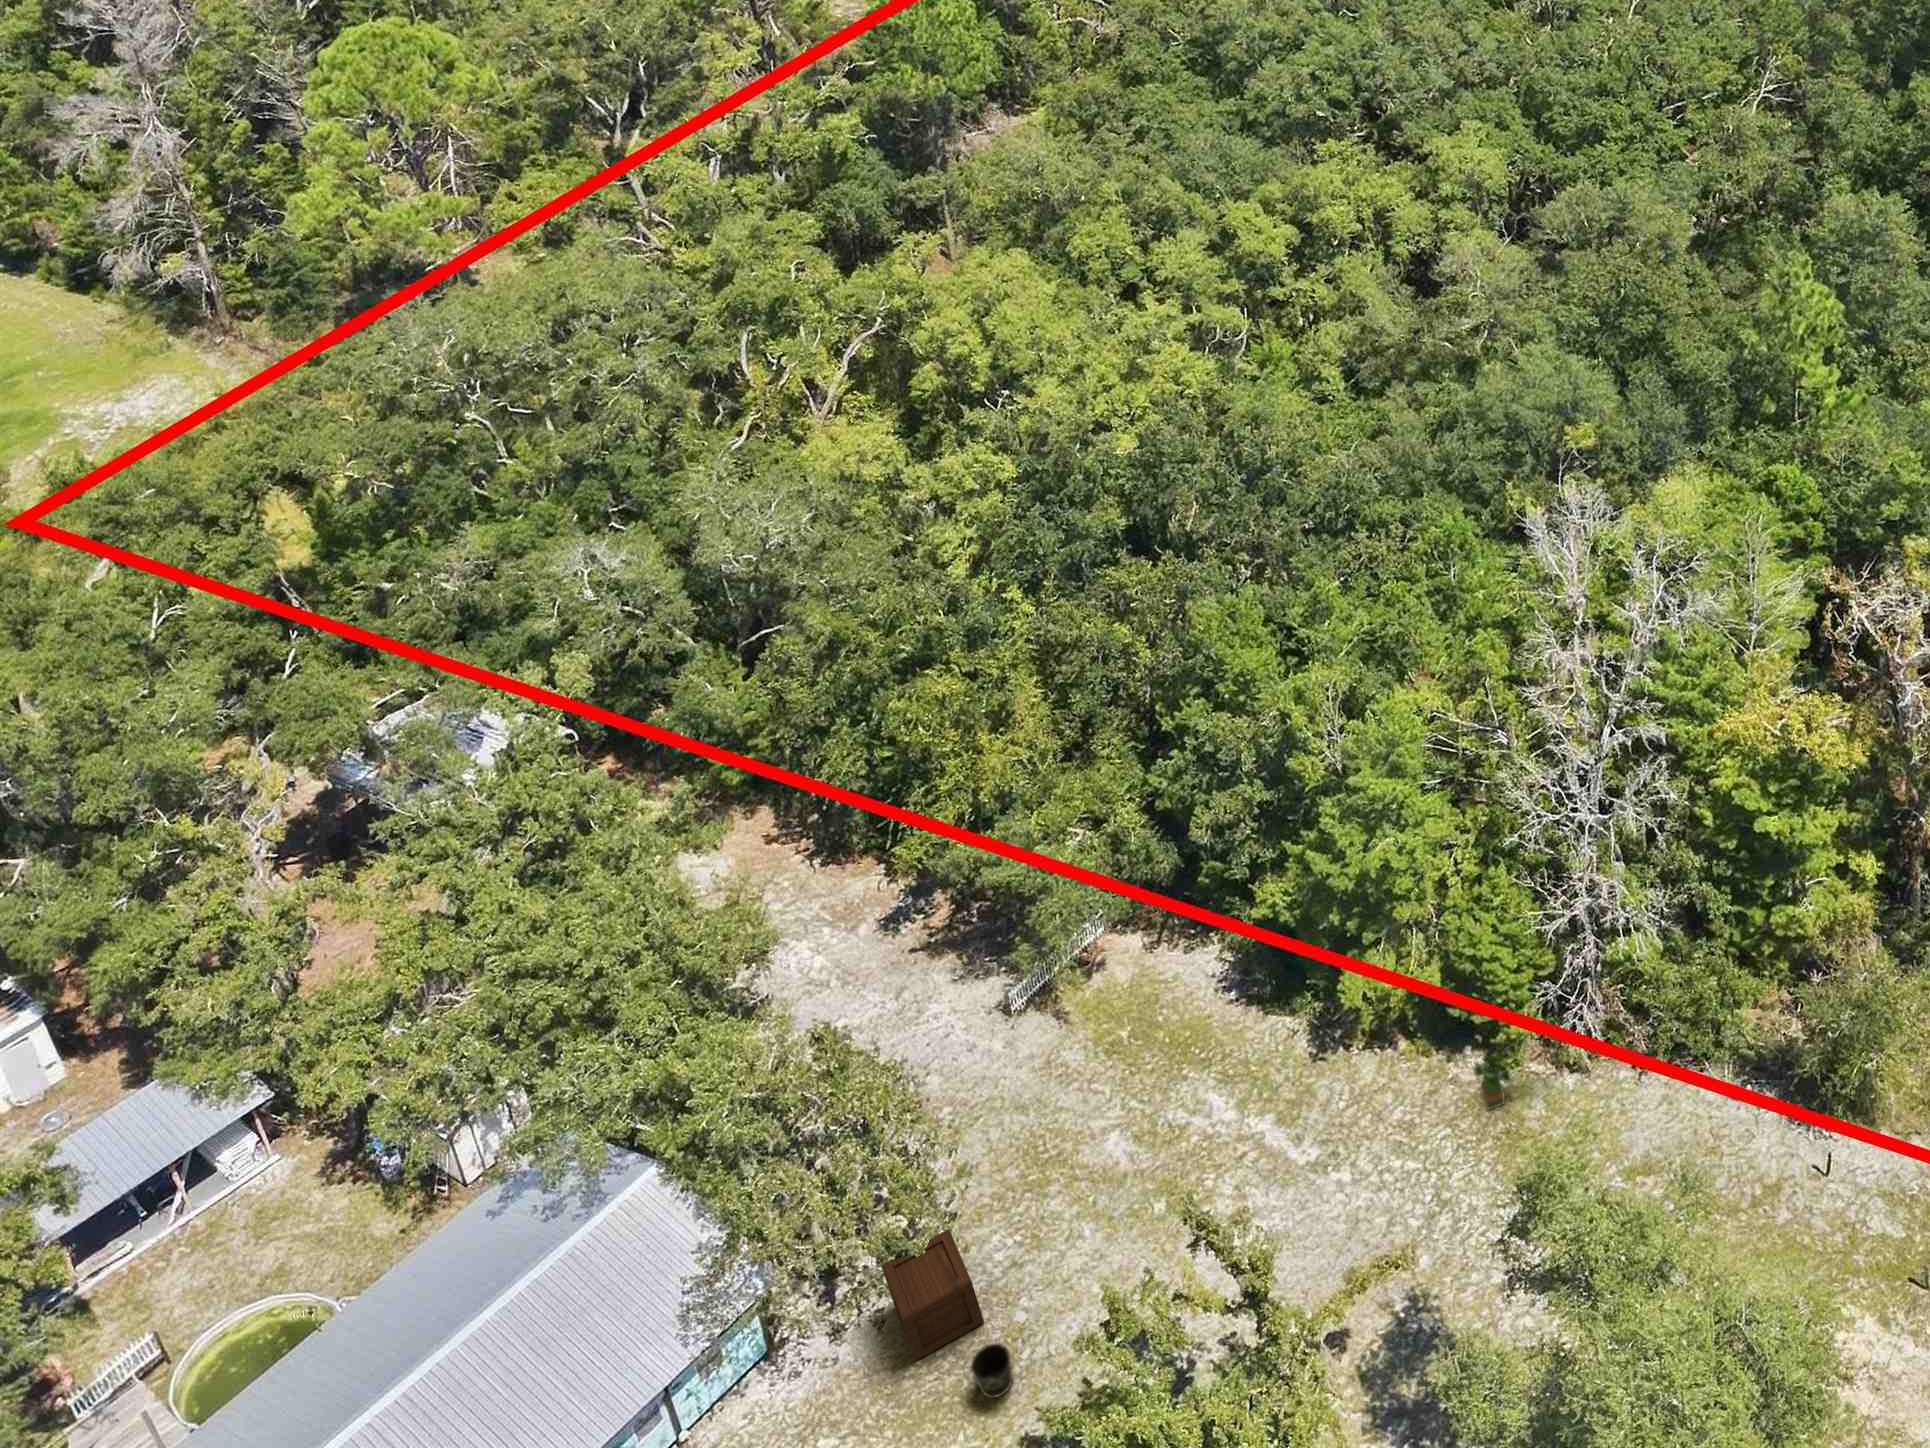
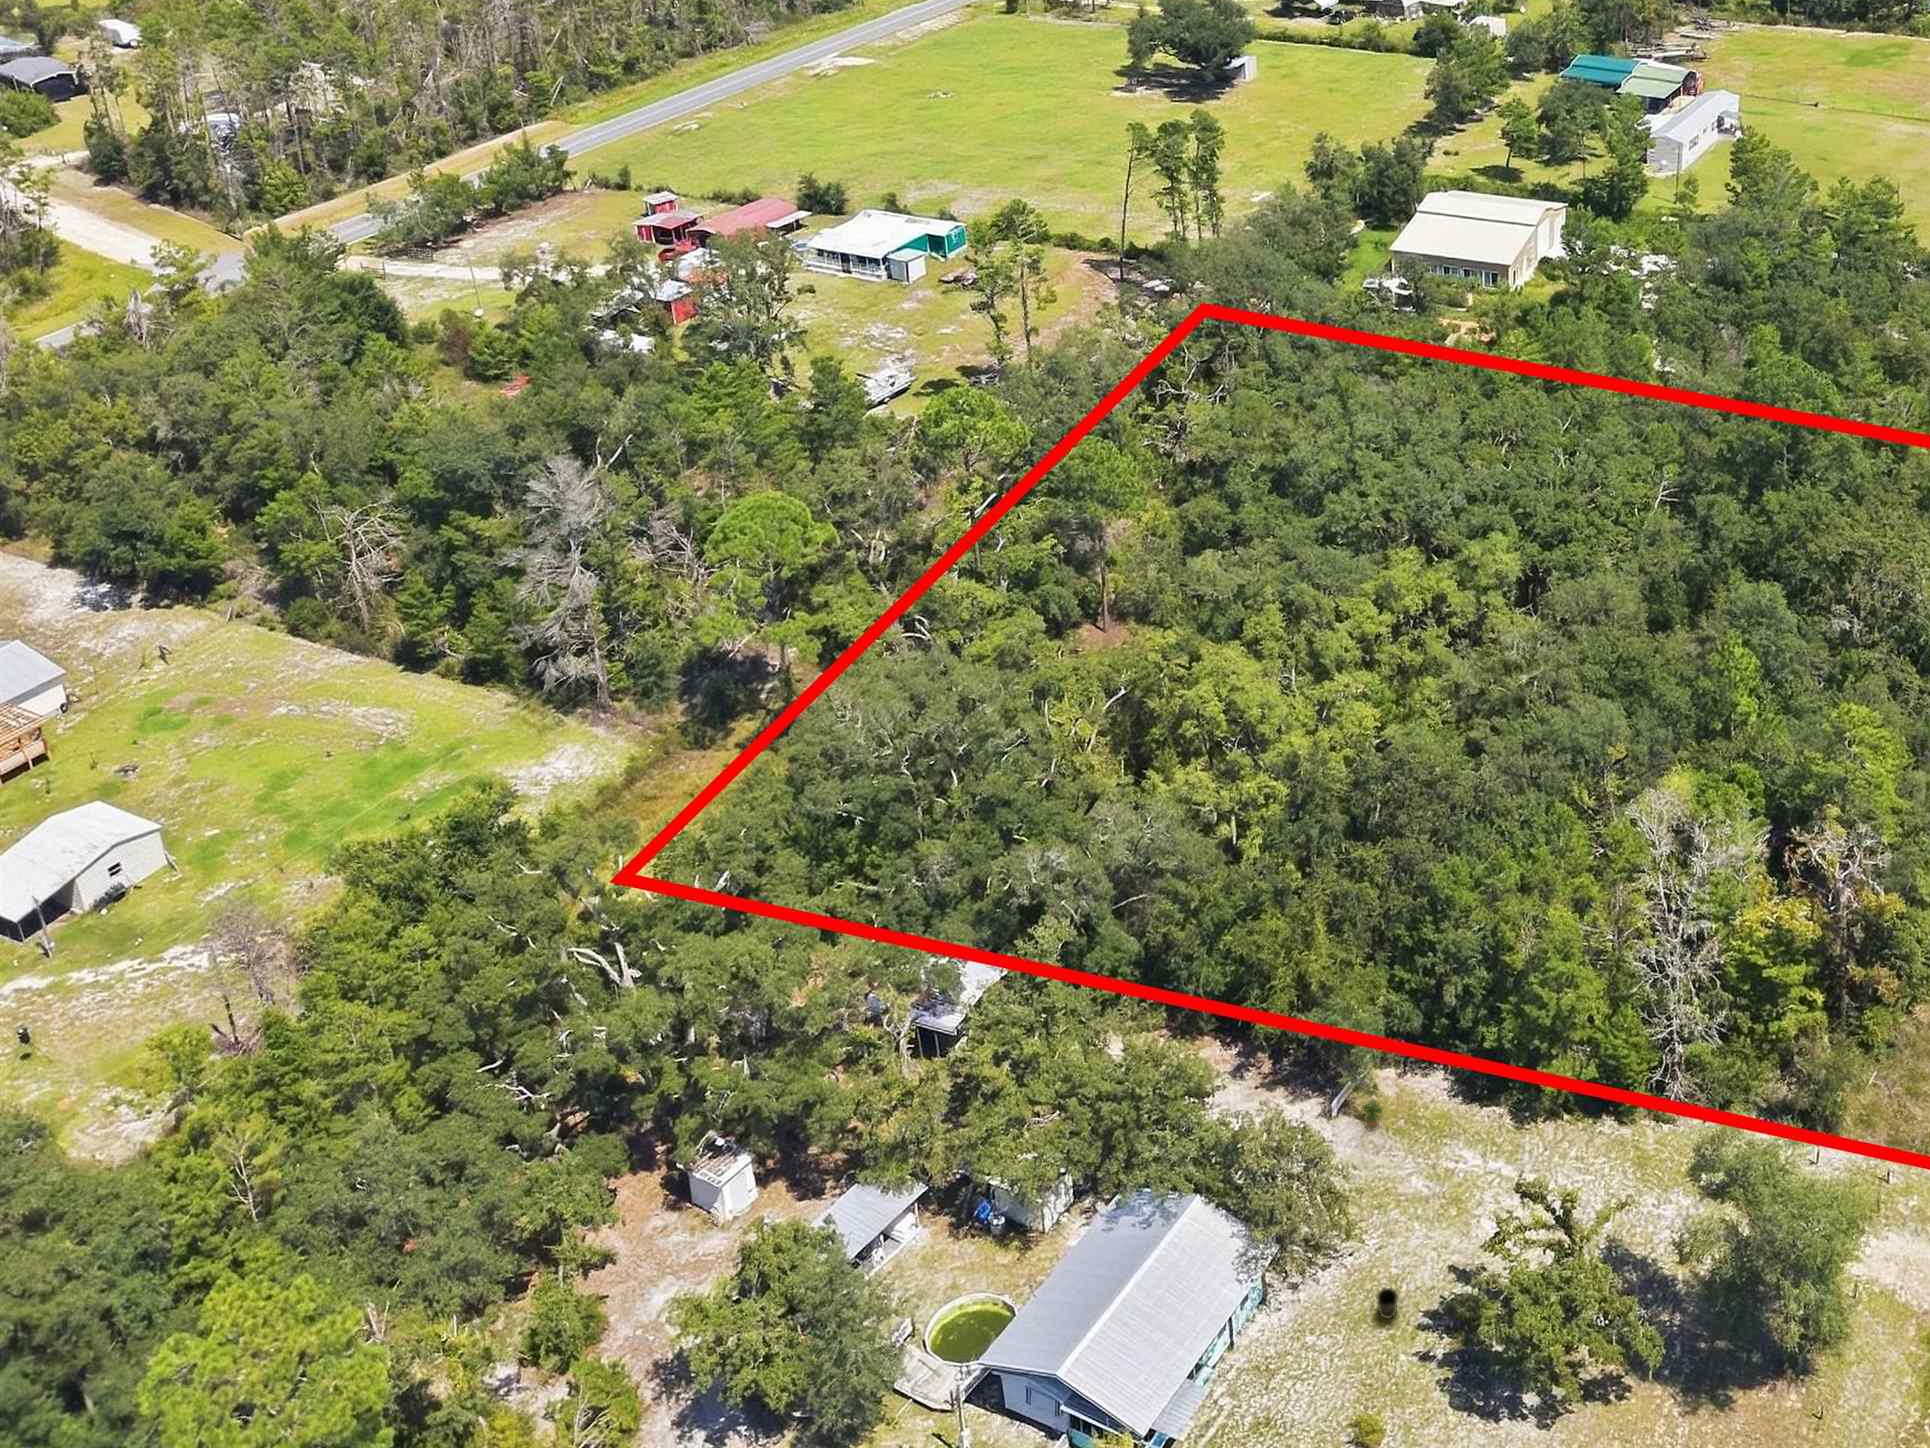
potted tree: present [1474,1055,1511,1110] -> present [1362,1099,1382,1131]
wooden crate: present [882,1229,984,1361] -> none [1315,1230,1371,1304]

